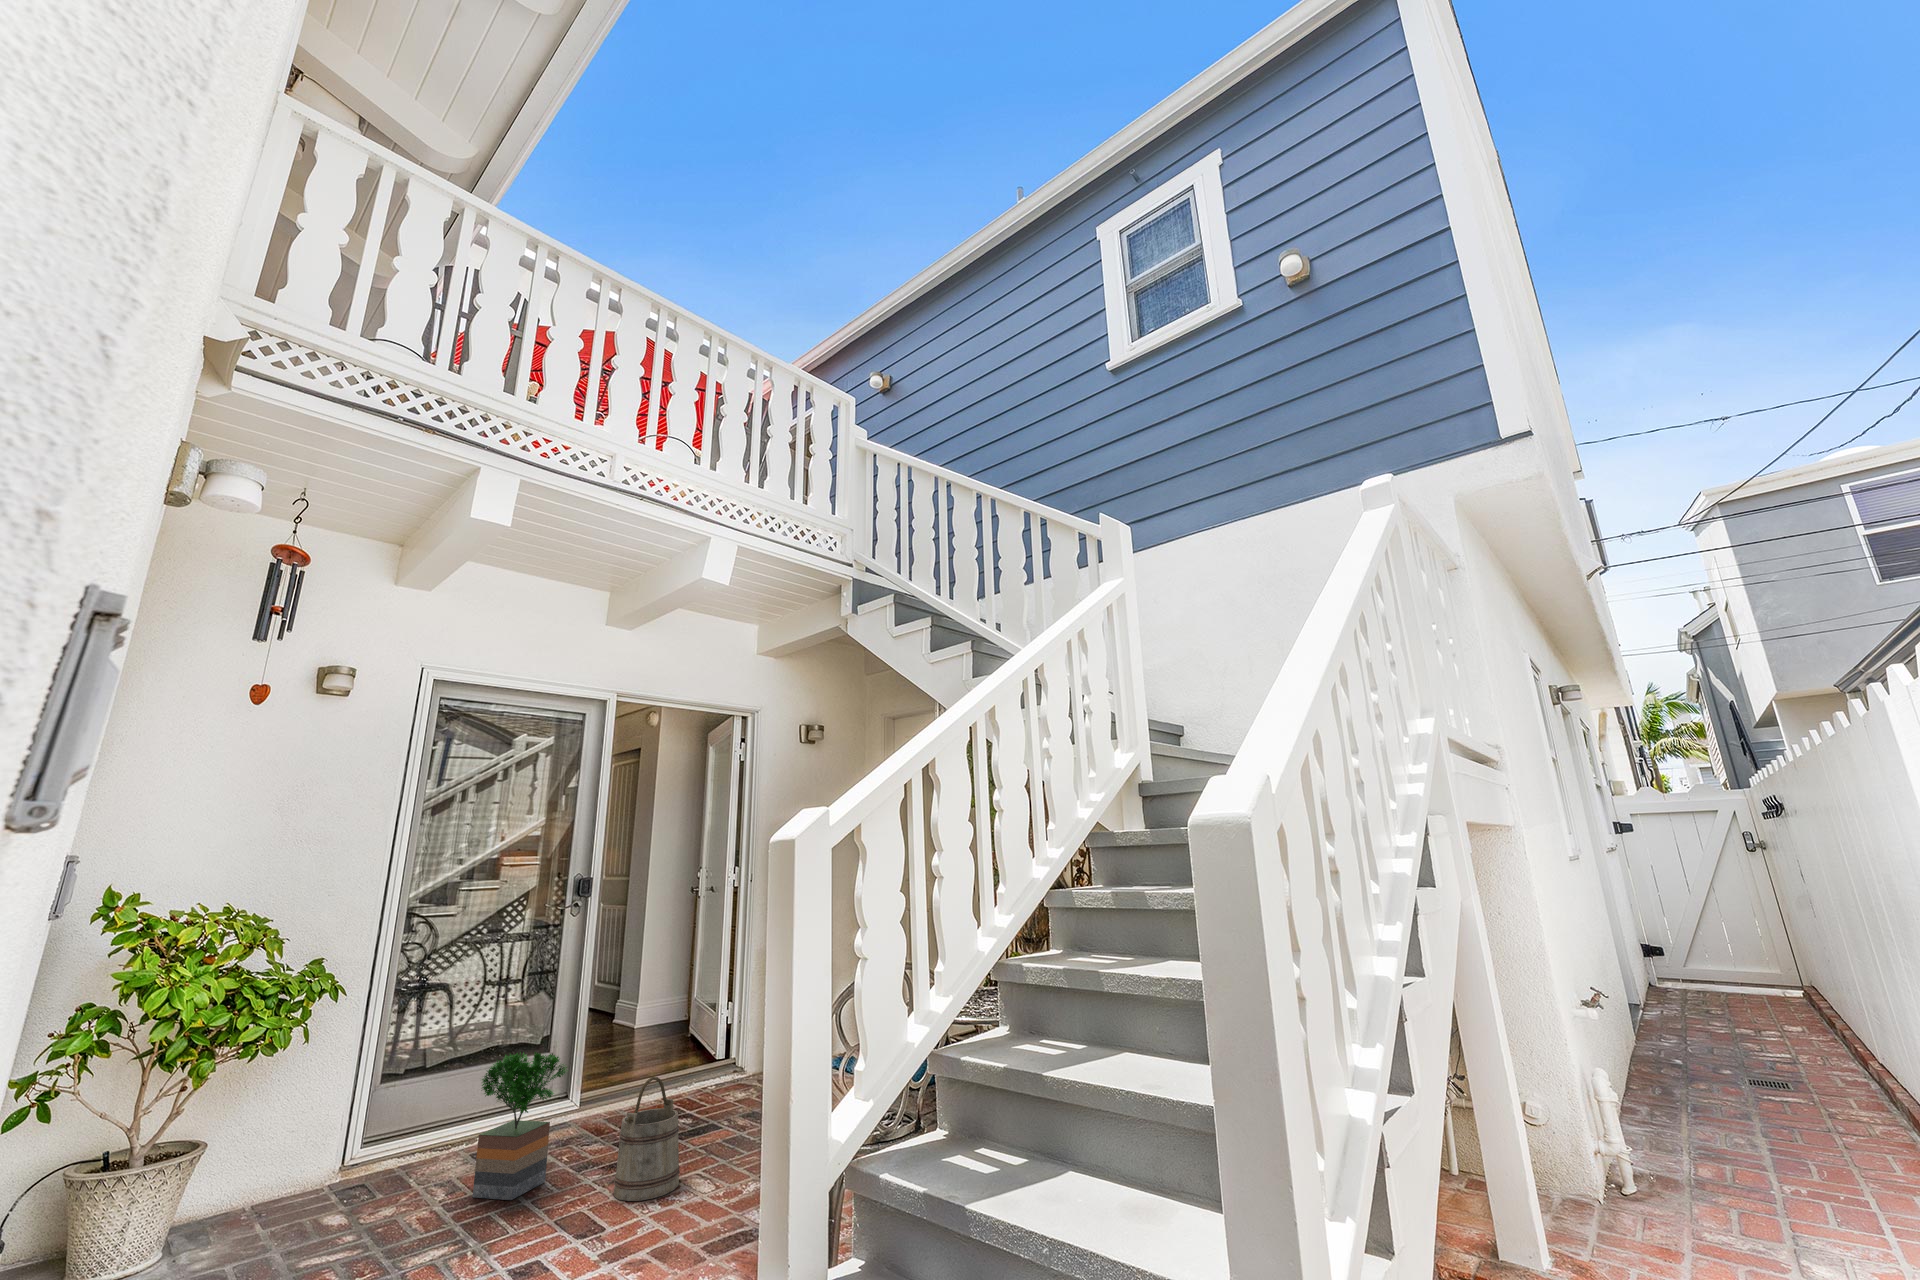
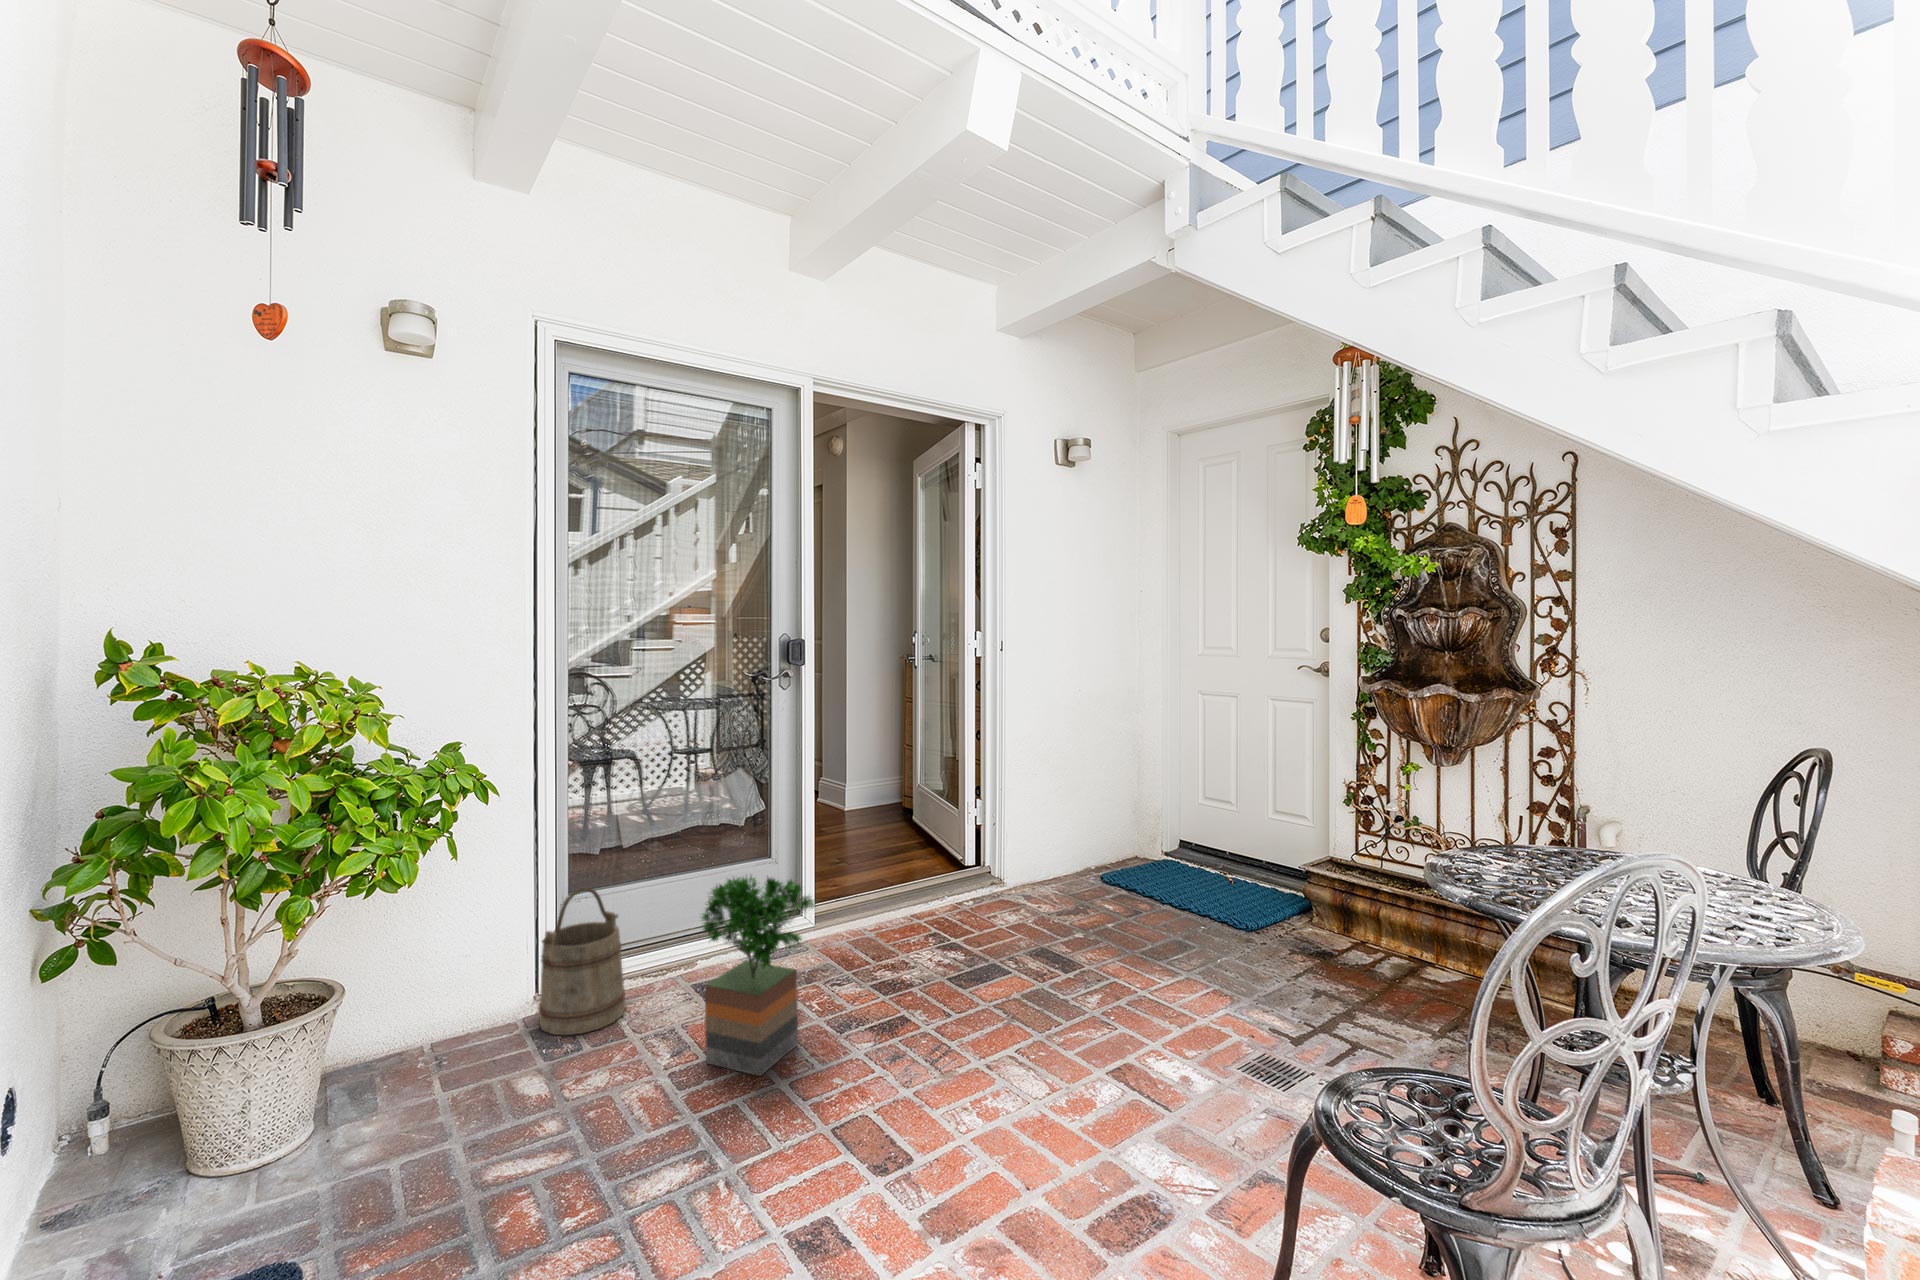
bucket: present [614,1077,680,1201] -> present [539,887,626,1035]

